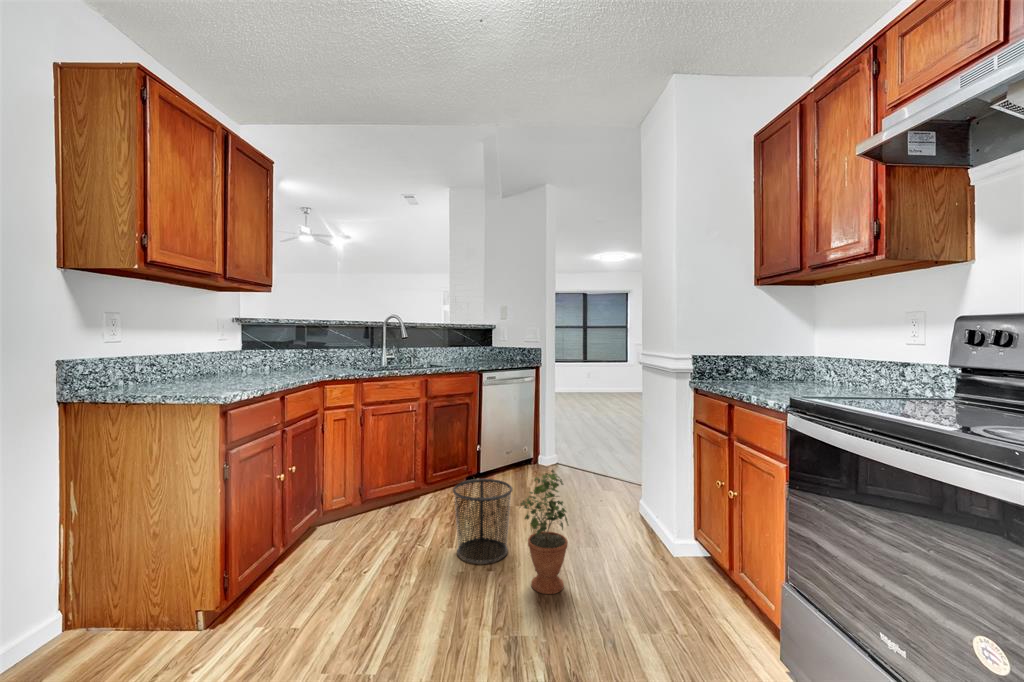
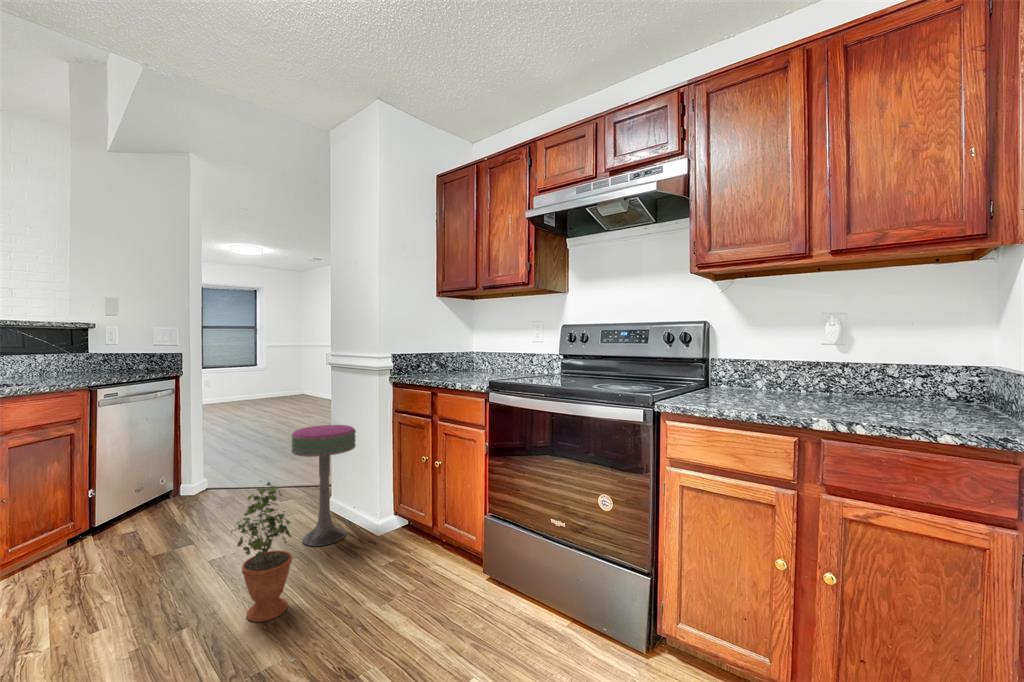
bar stool: none [593,424,653,545] -> present [292,425,356,546]
waste bin: present [453,479,512,564] -> none [102,517,202,635]

